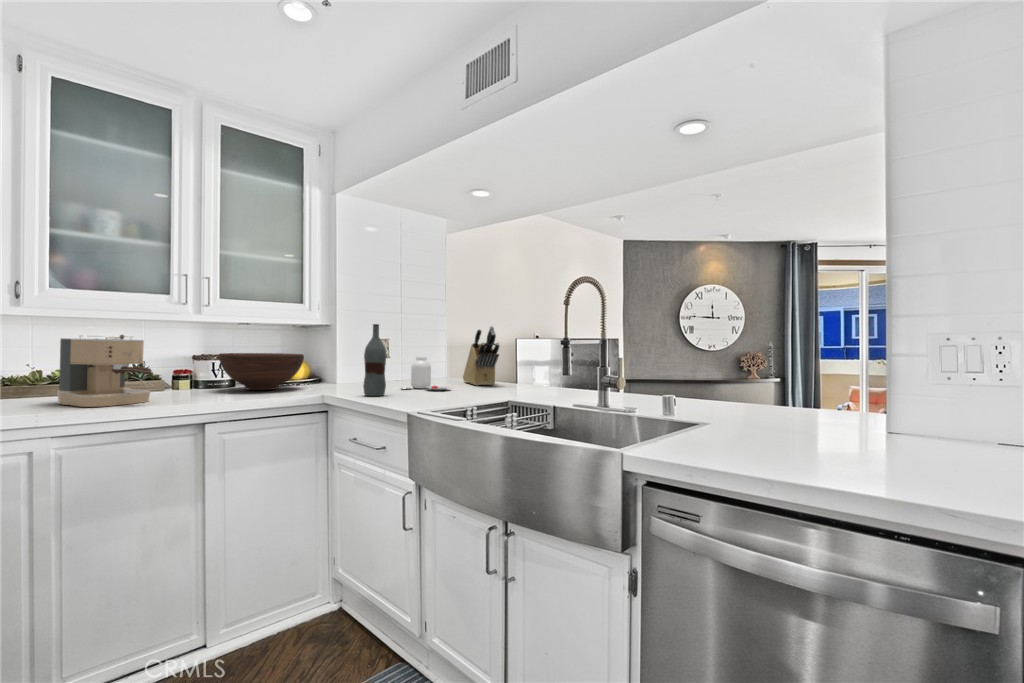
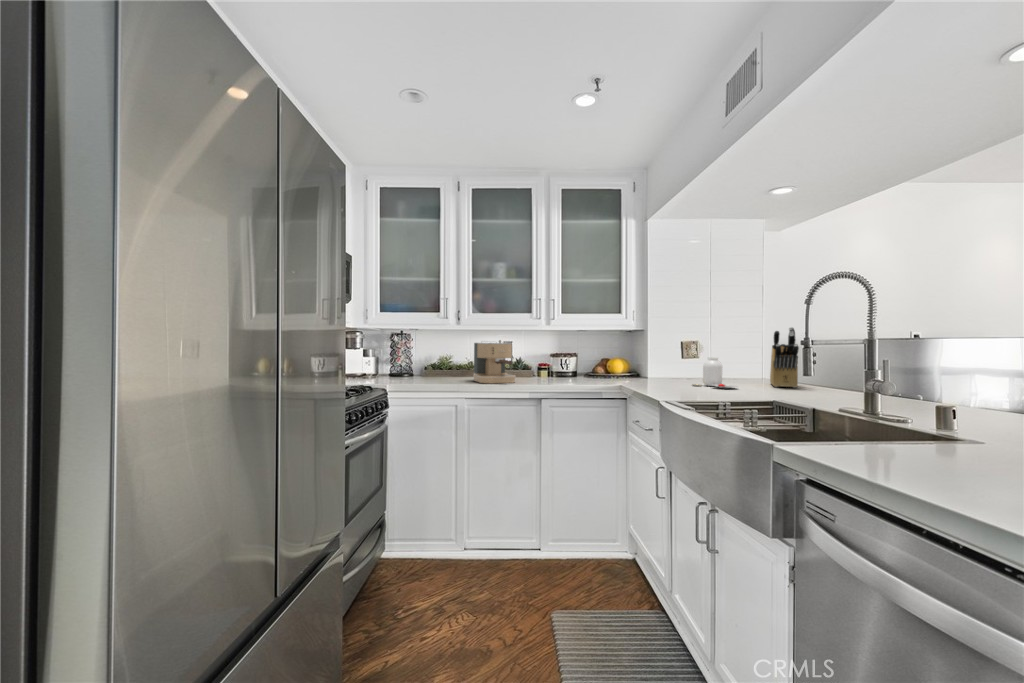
bottle: present [363,324,386,396] -> none [649,329,668,389]
fruit bowl: present [219,353,304,390] -> none [560,352,618,380]

